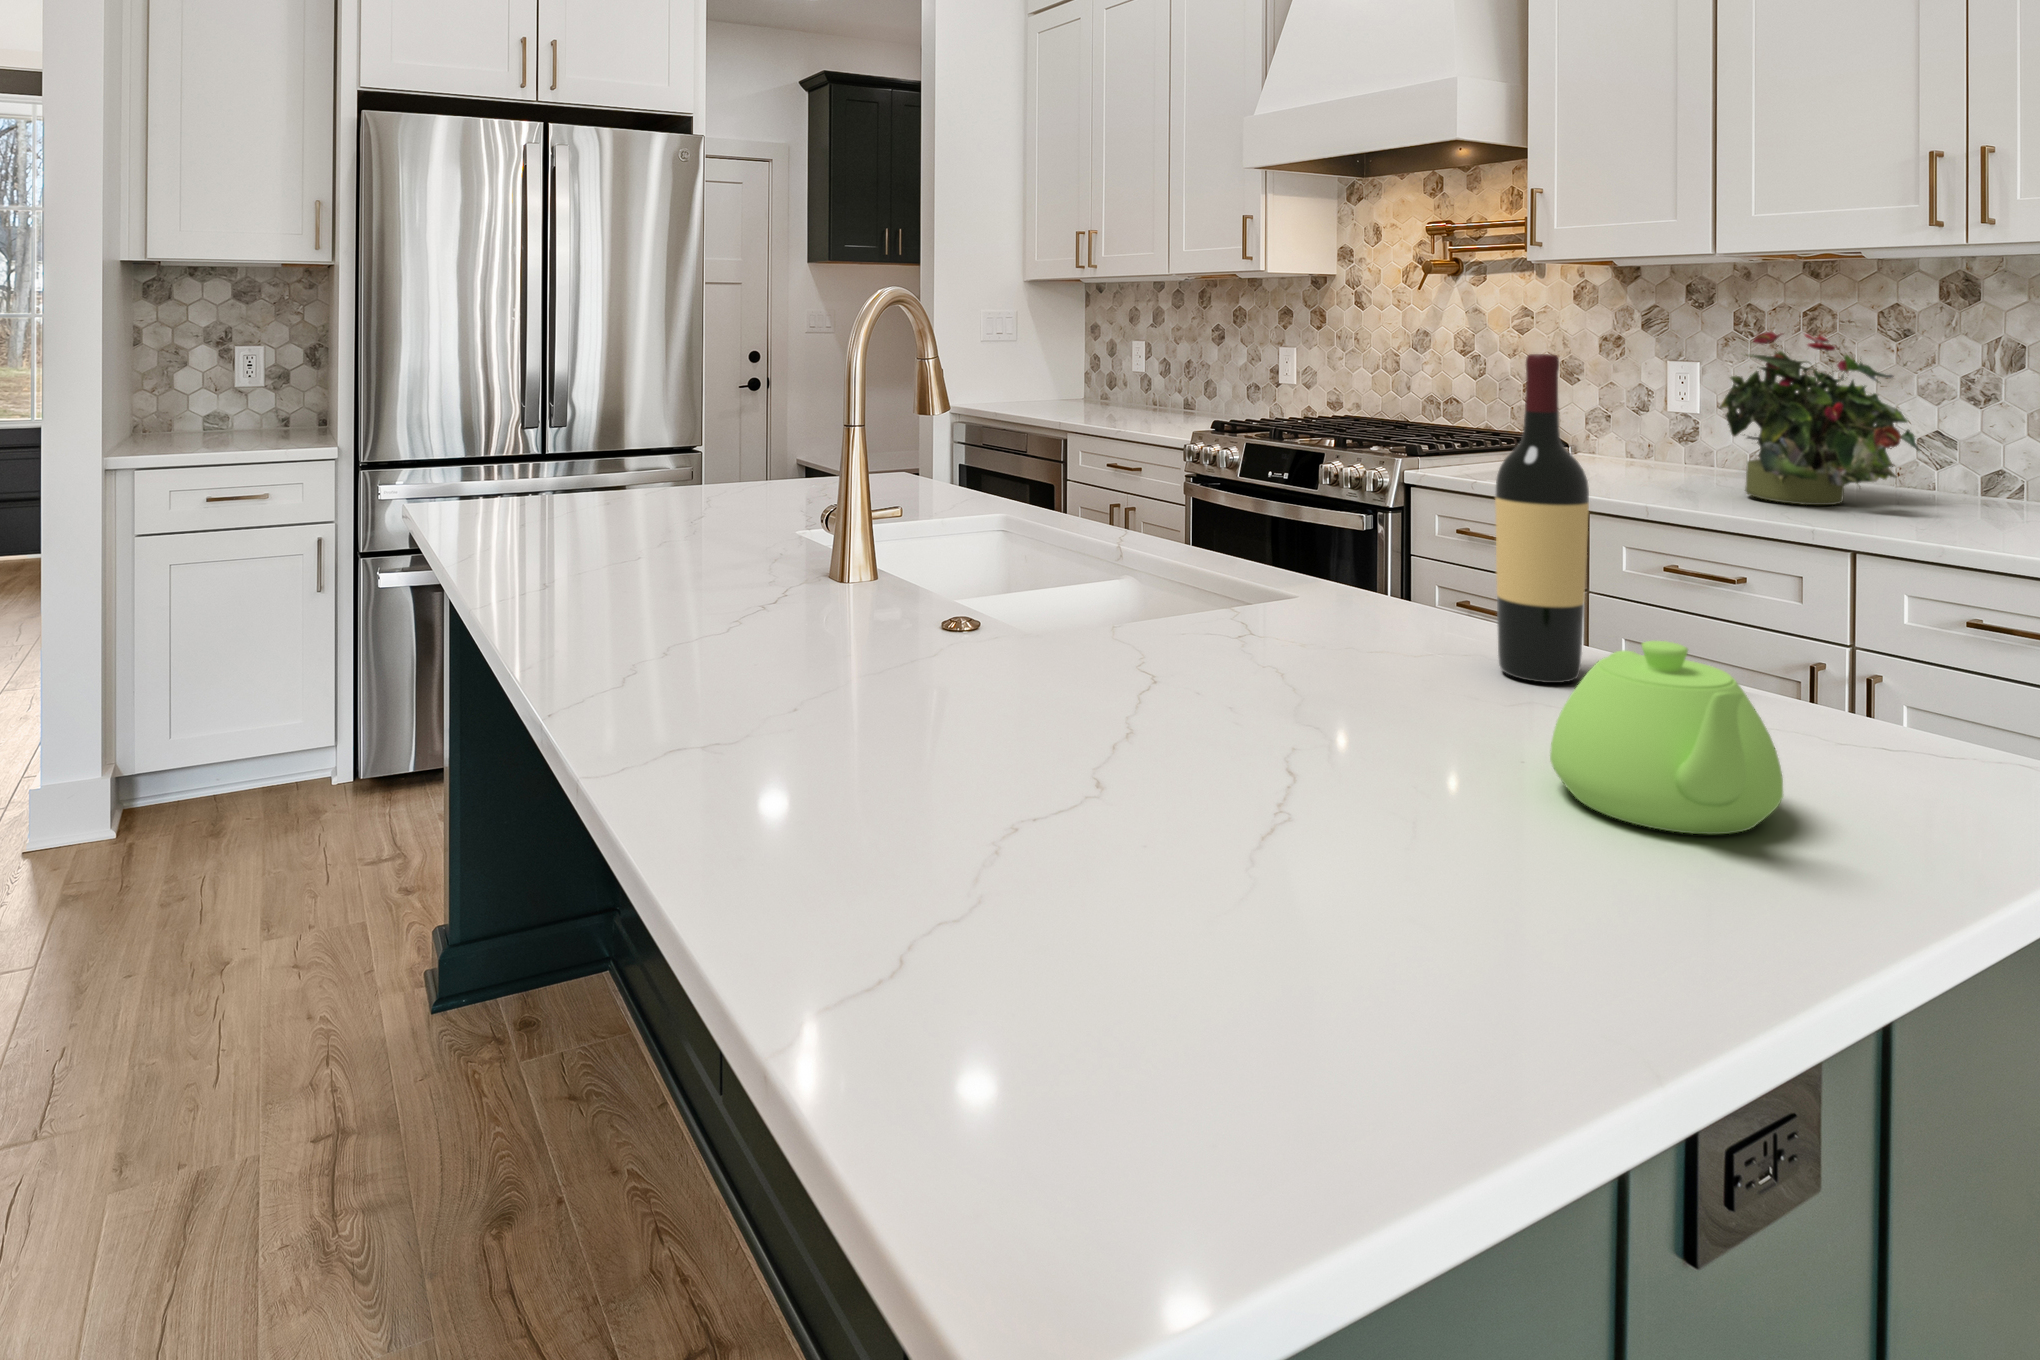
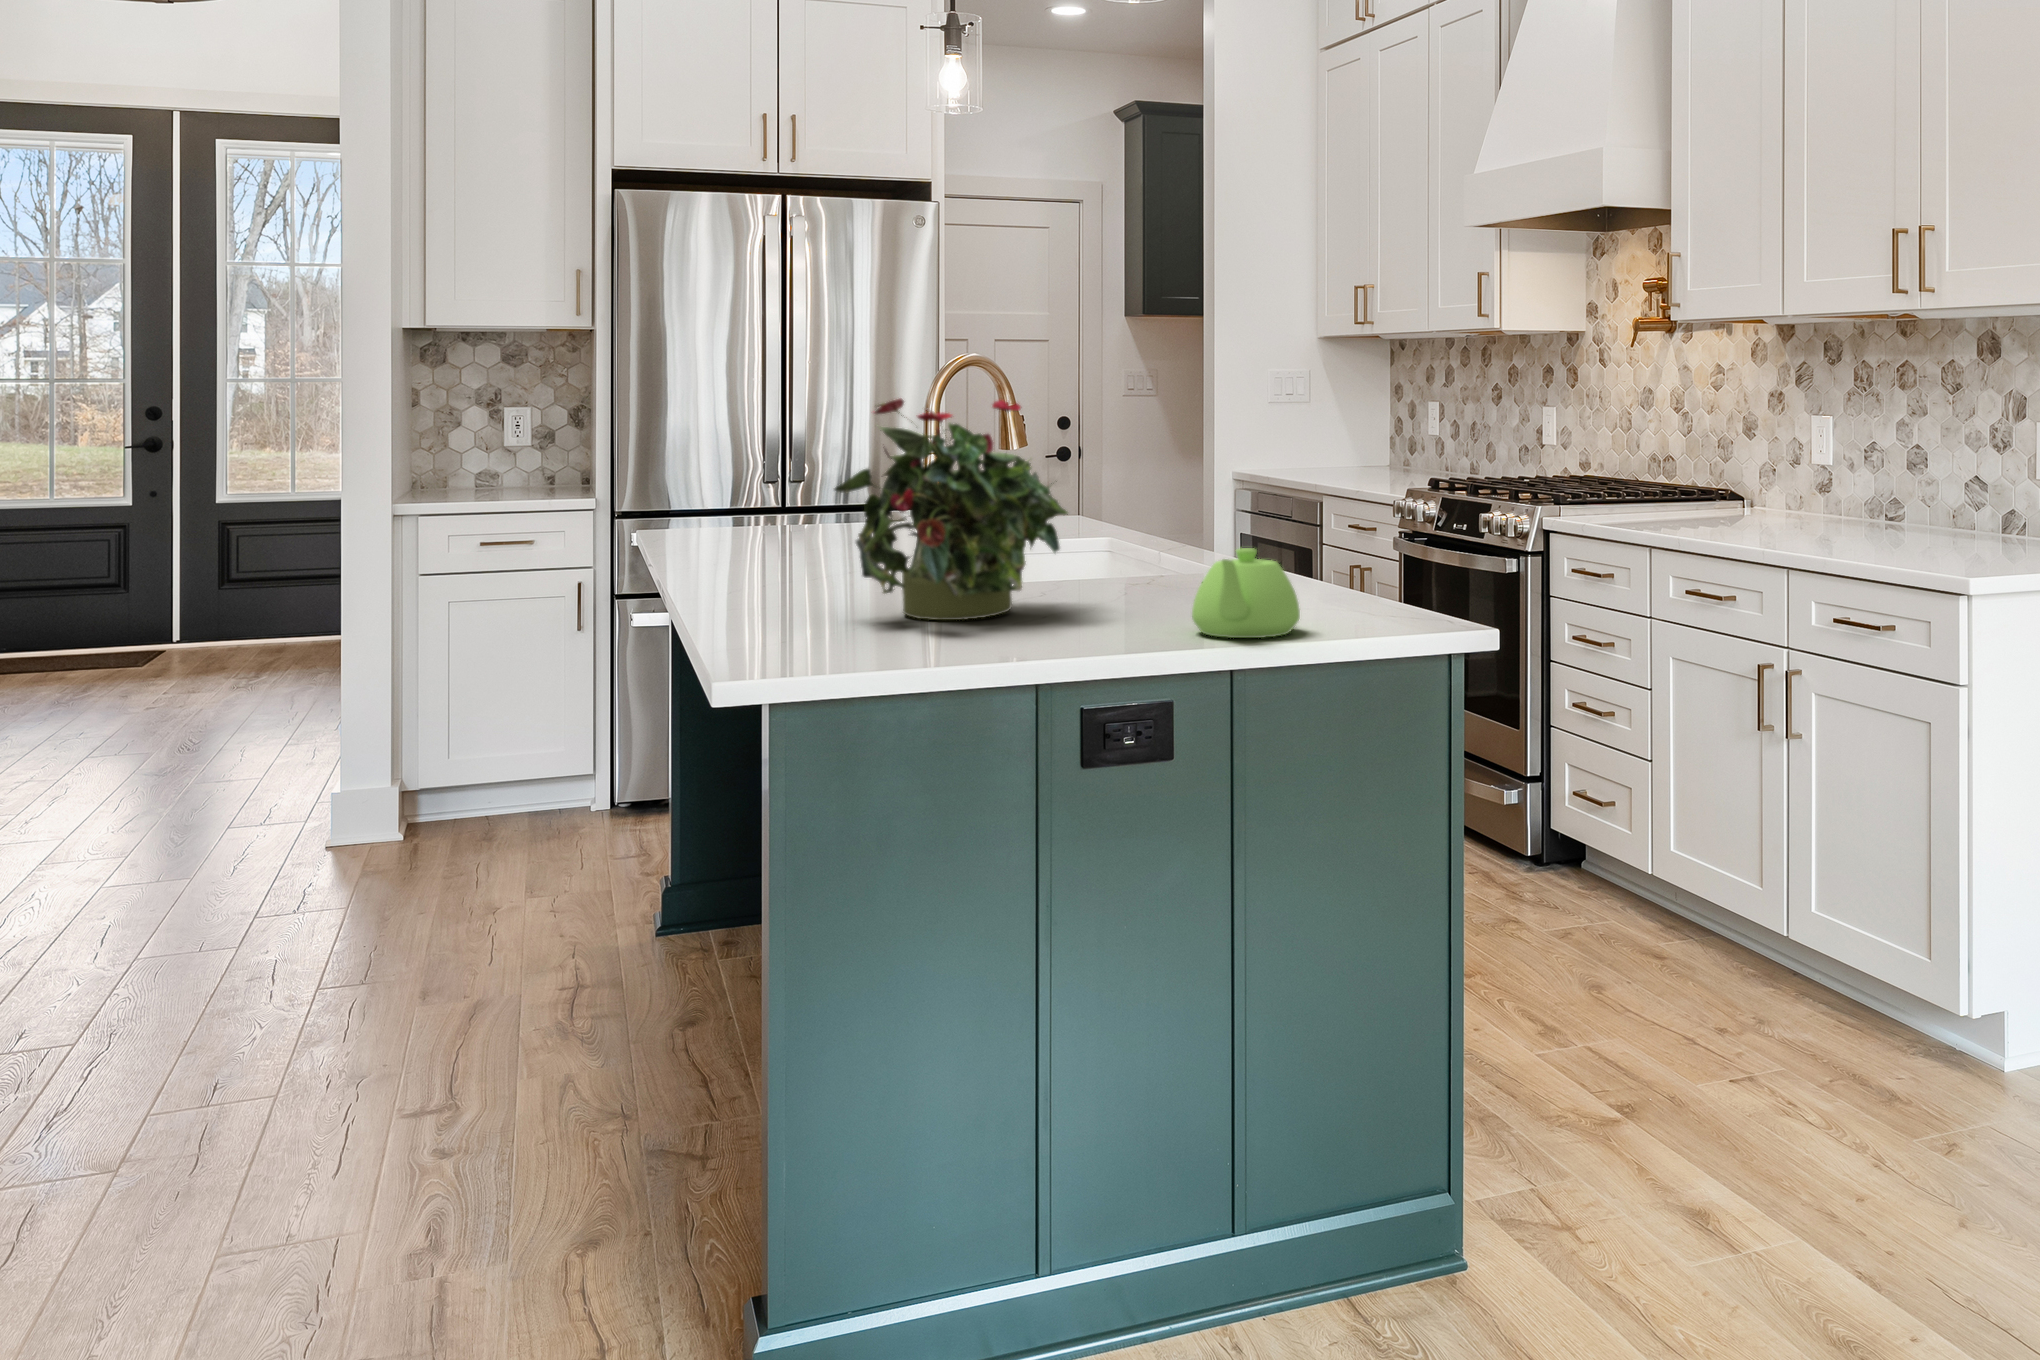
potted plant: present [1719,332,1919,505] -> present [834,398,1068,620]
wine bottle: present [1495,354,1589,683] -> none [1284,399,1338,604]

